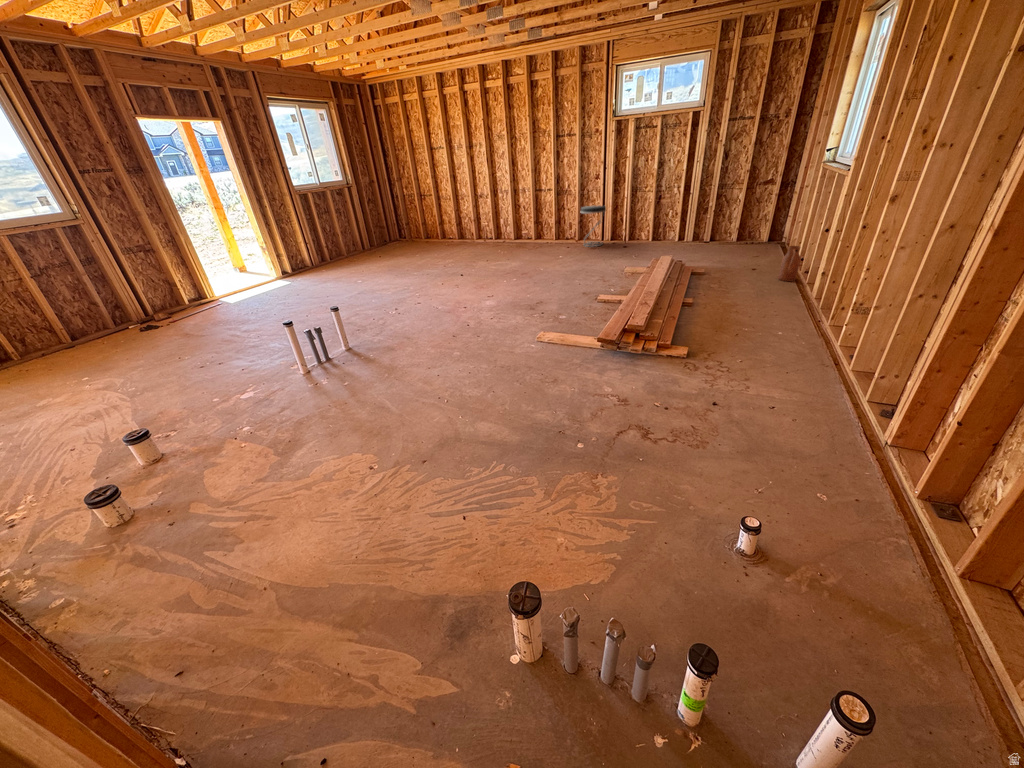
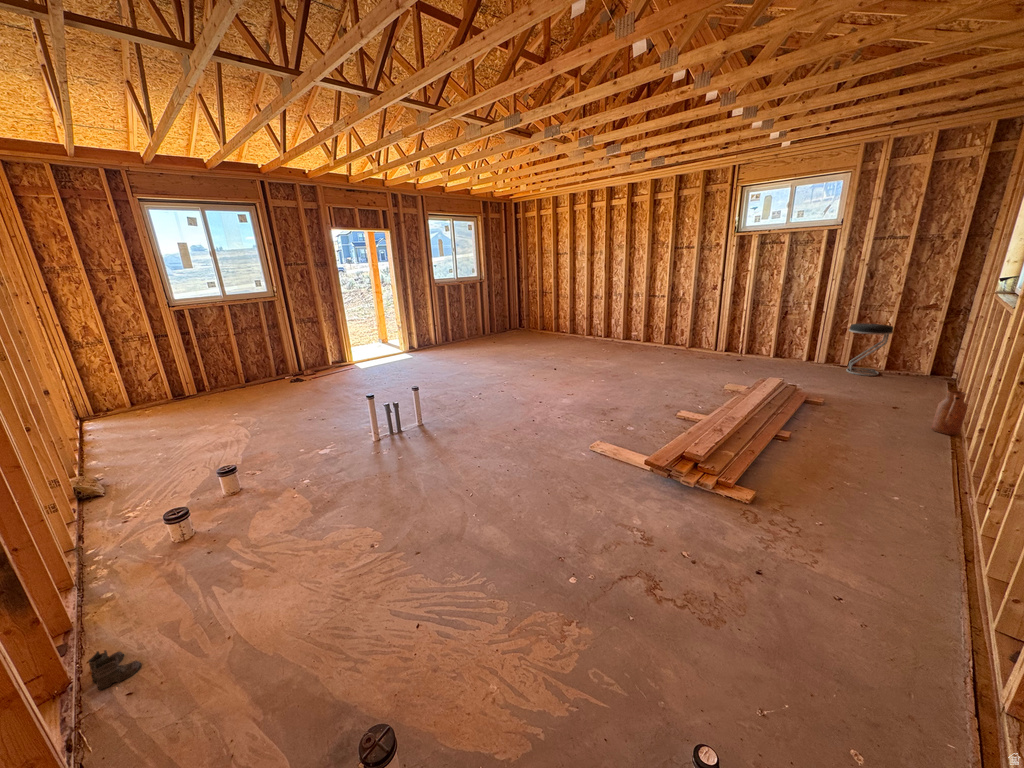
stool: present [581,205,606,246] -> present [846,324,893,376]
boots: none [136,606,197,640] -> present [88,650,142,690]

